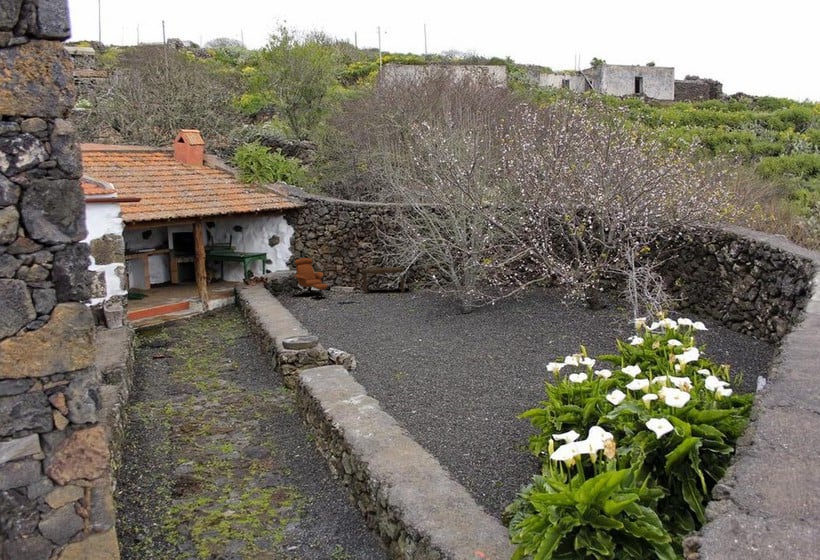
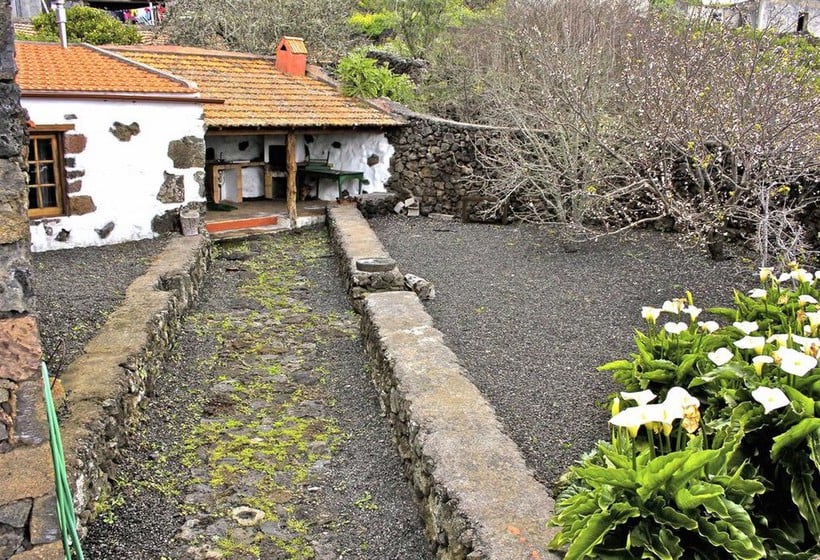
lounge chair: present [294,258,327,298] -> none [389,181,424,226]

